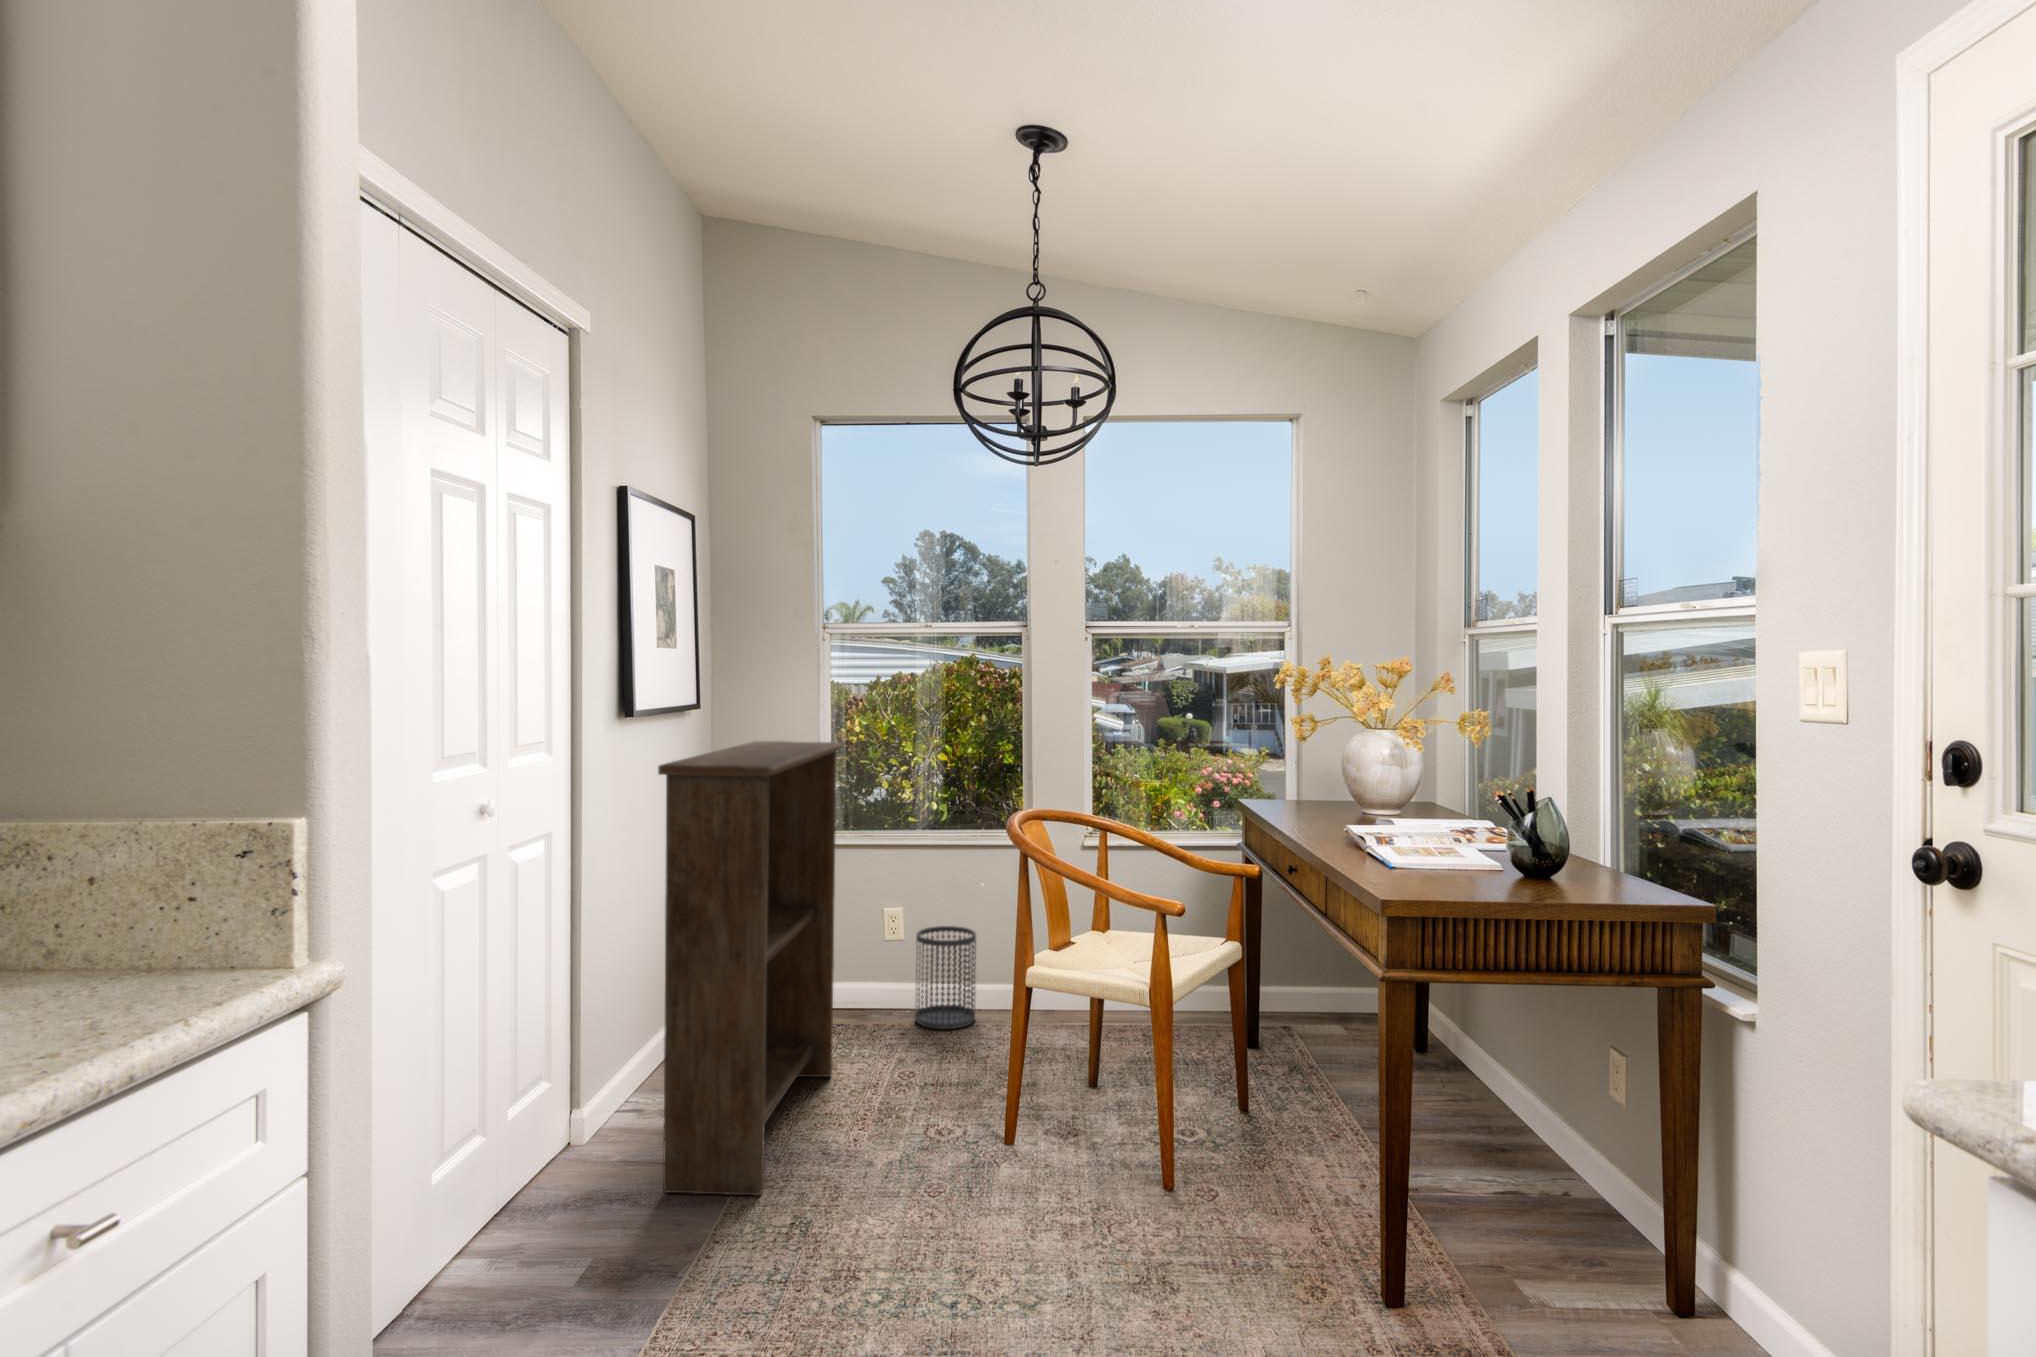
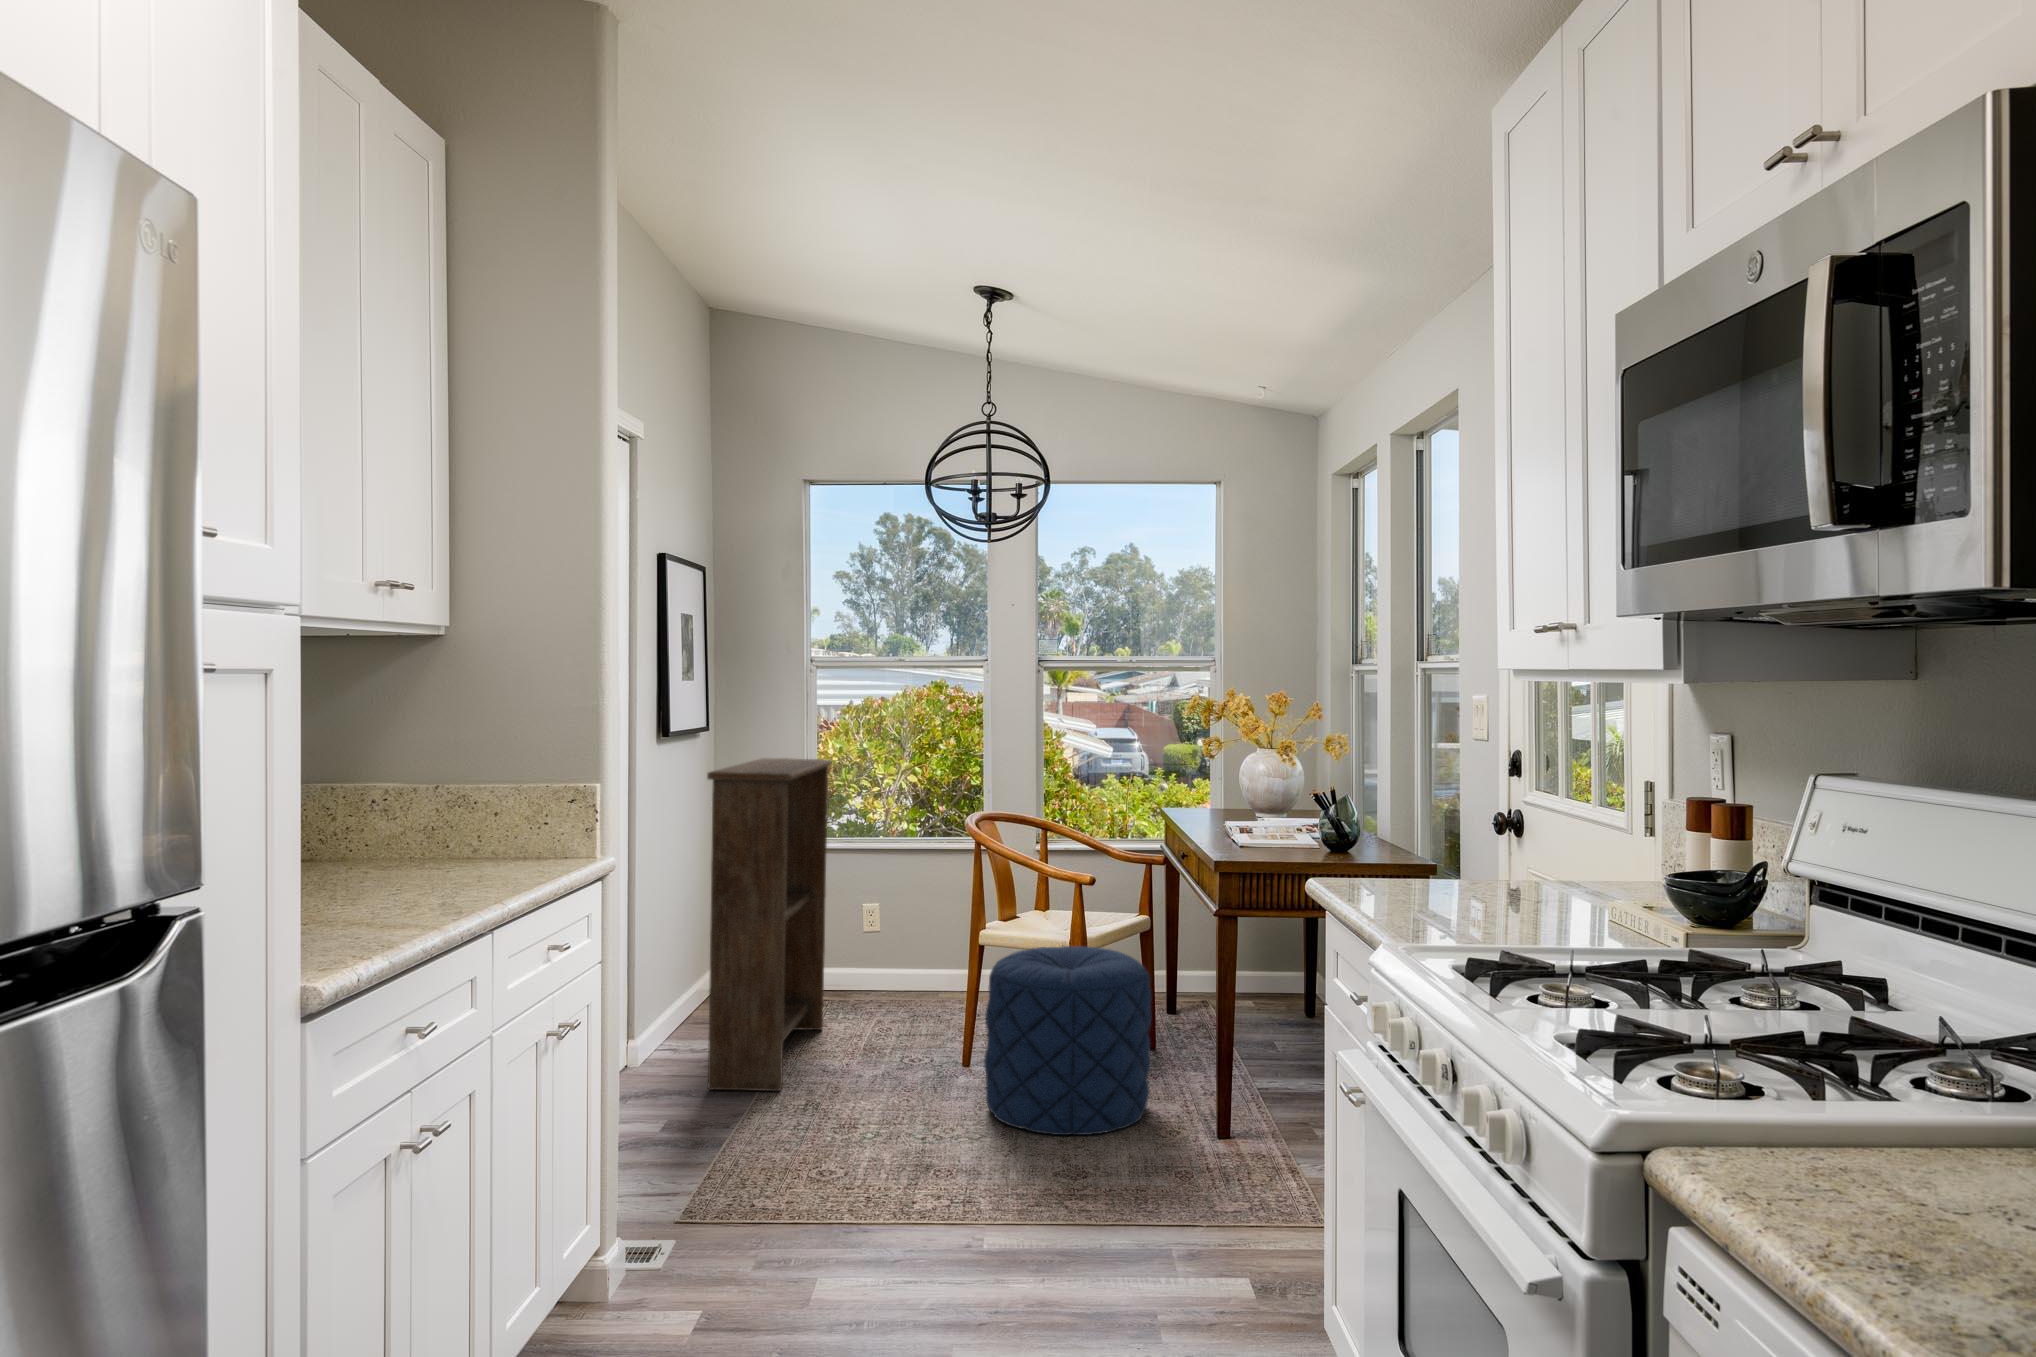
wastebasket: present [915,926,976,1029] -> none [888,918,940,1002]
pouf: none [1038,1001,1275,1298] -> present [984,946,1151,1135]

